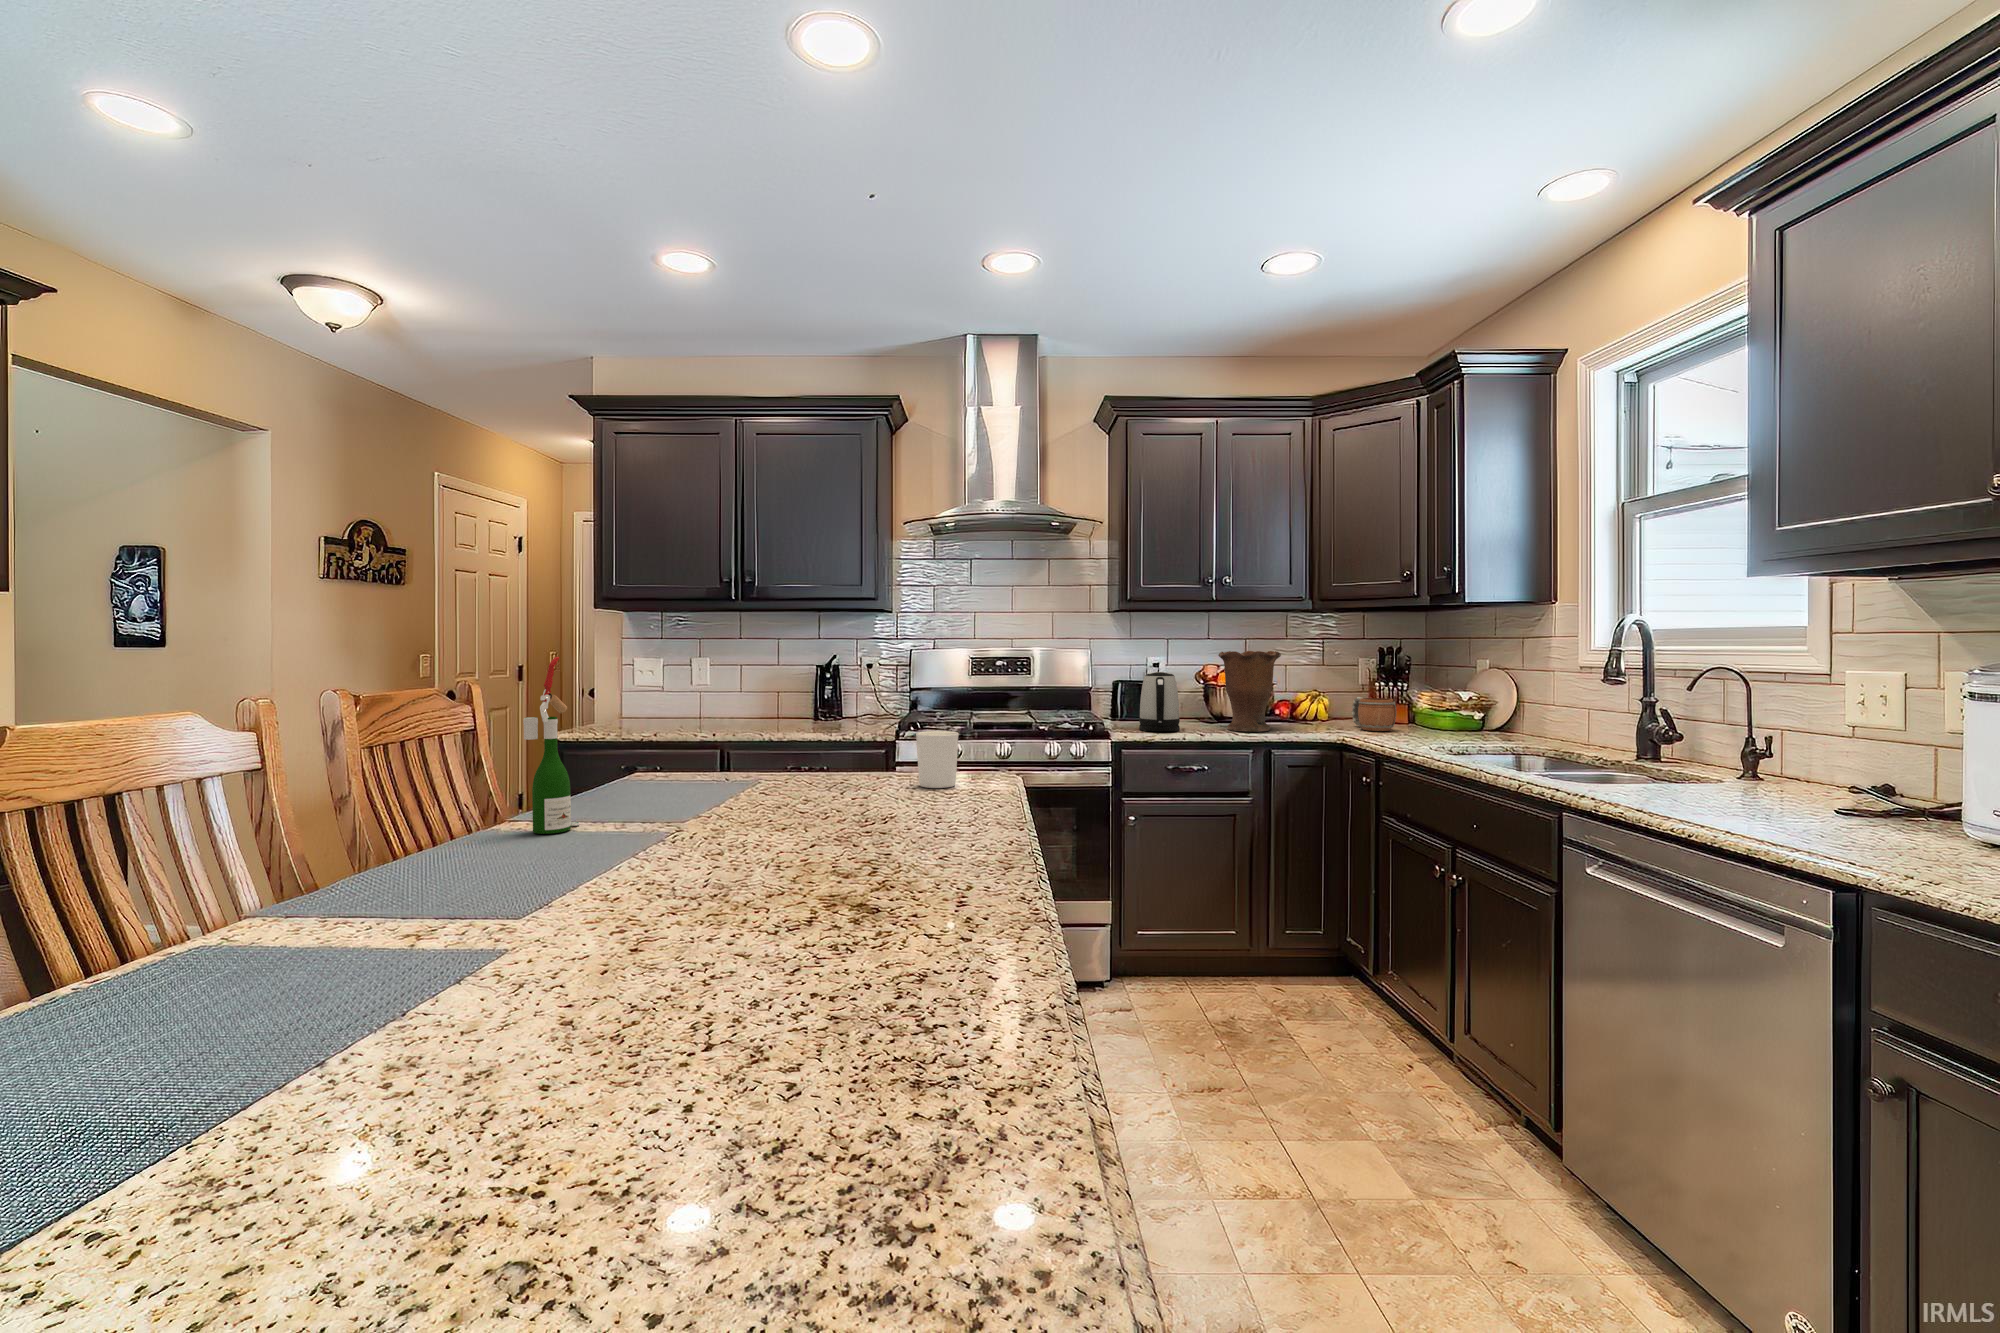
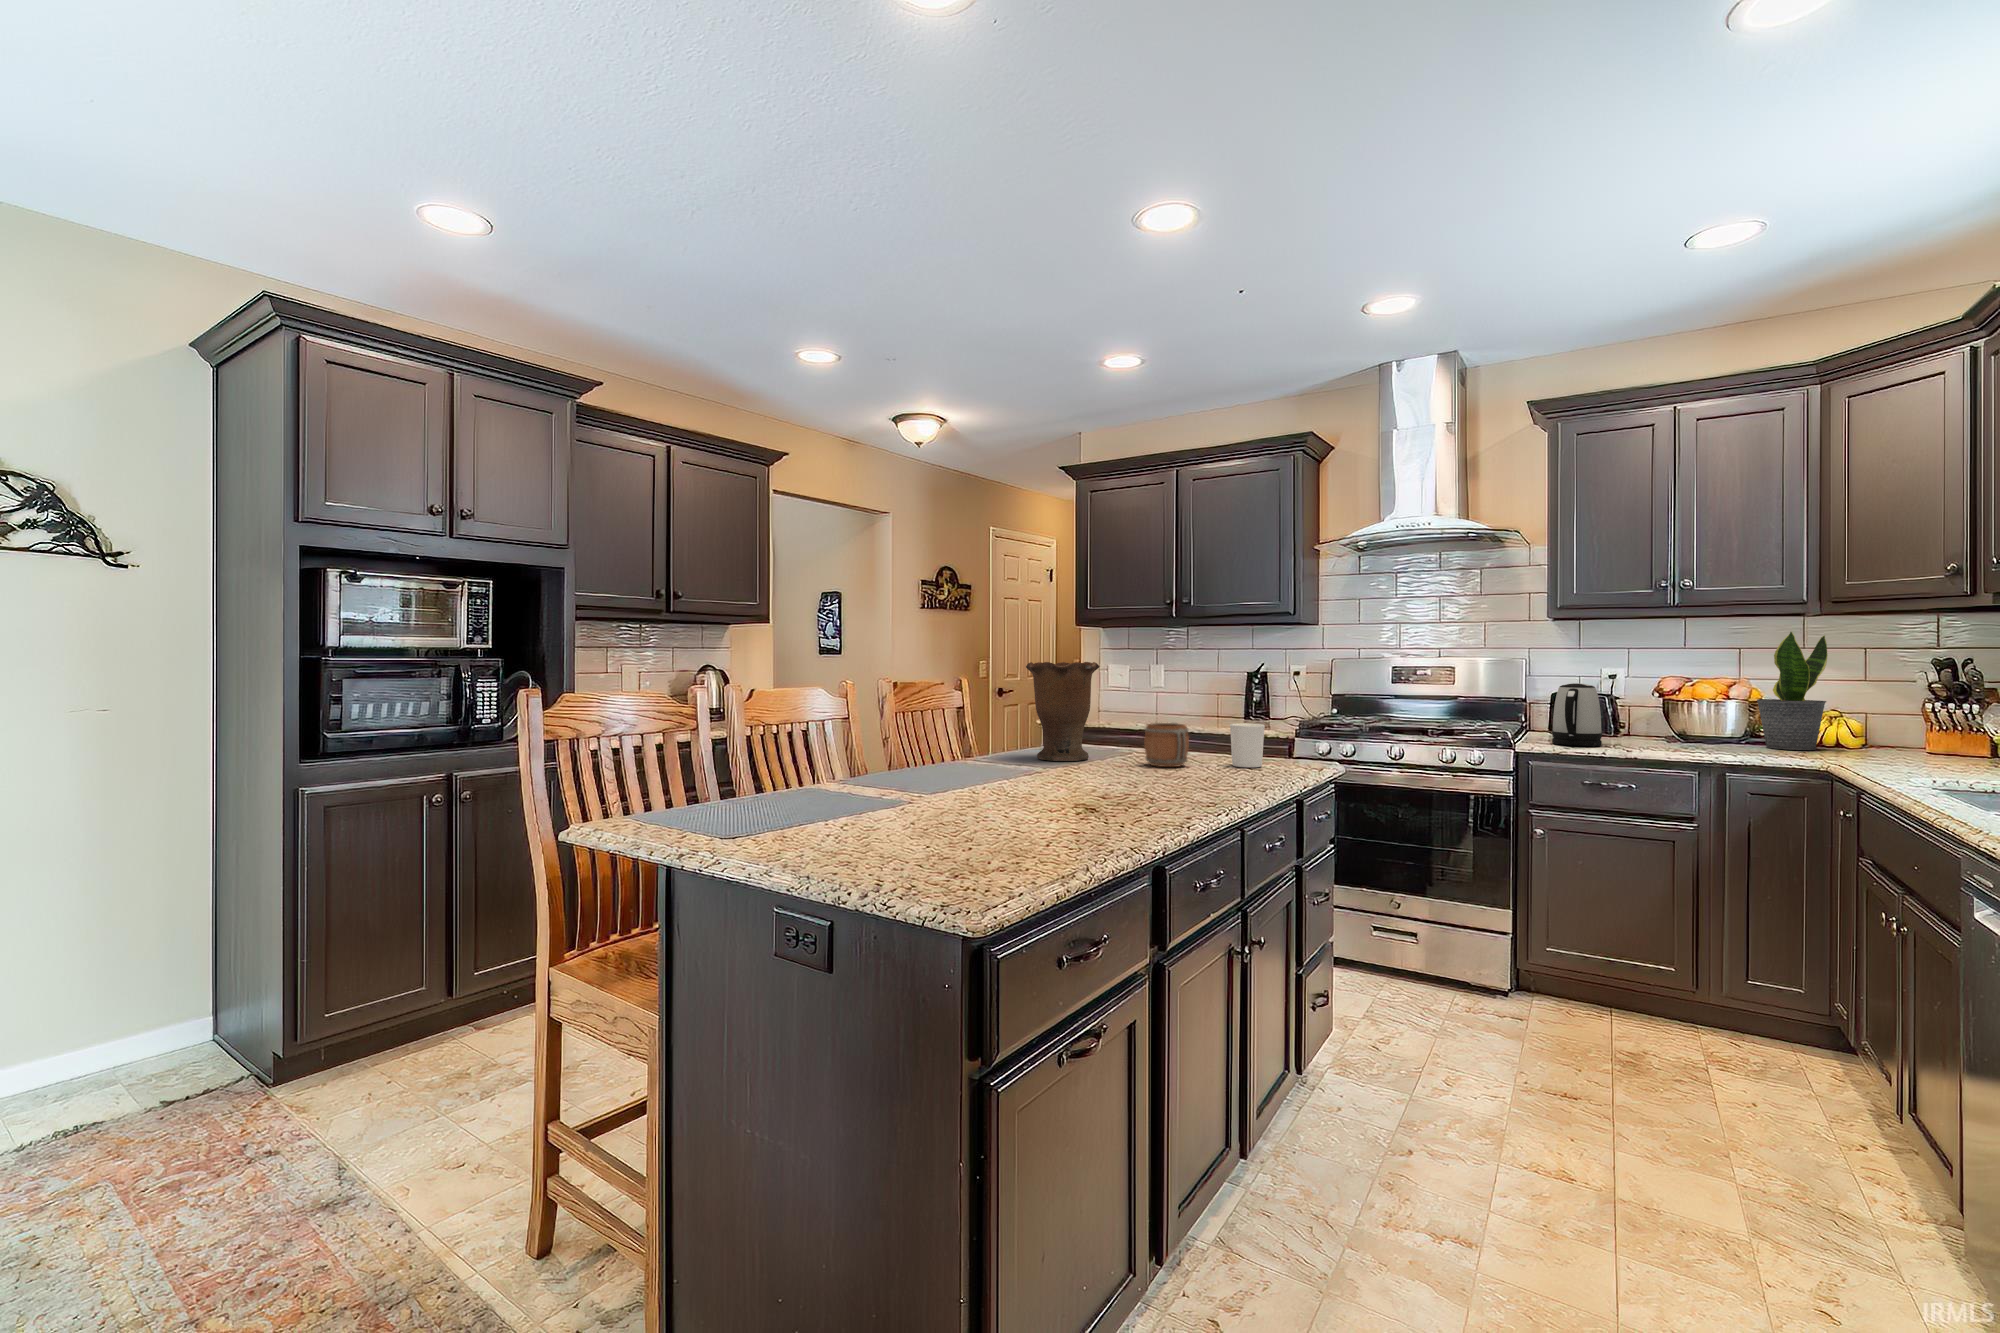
potted plant: none [1274,624,1321,725] -> present [1757,631,1828,750]
vase: present [1218,651,1281,732] -> present [1026,662,1099,761]
wine bottle: present [523,657,580,834] -> none [958,662,989,768]
mug: present [1352,697,1396,731] -> present [1144,722,1189,767]

